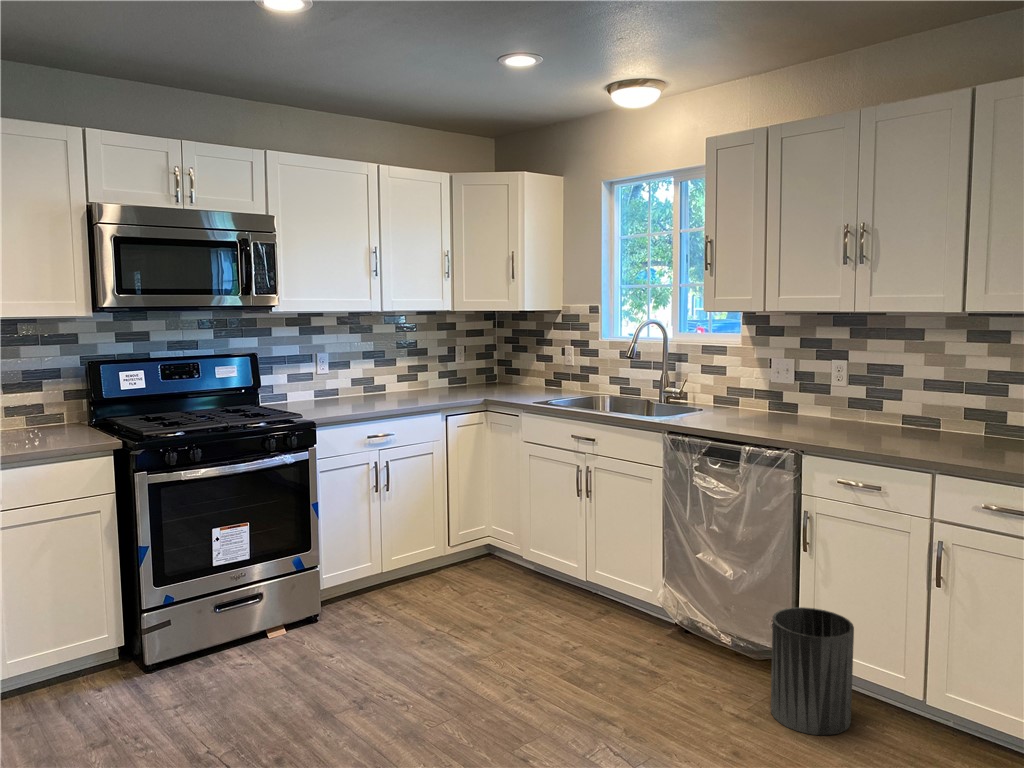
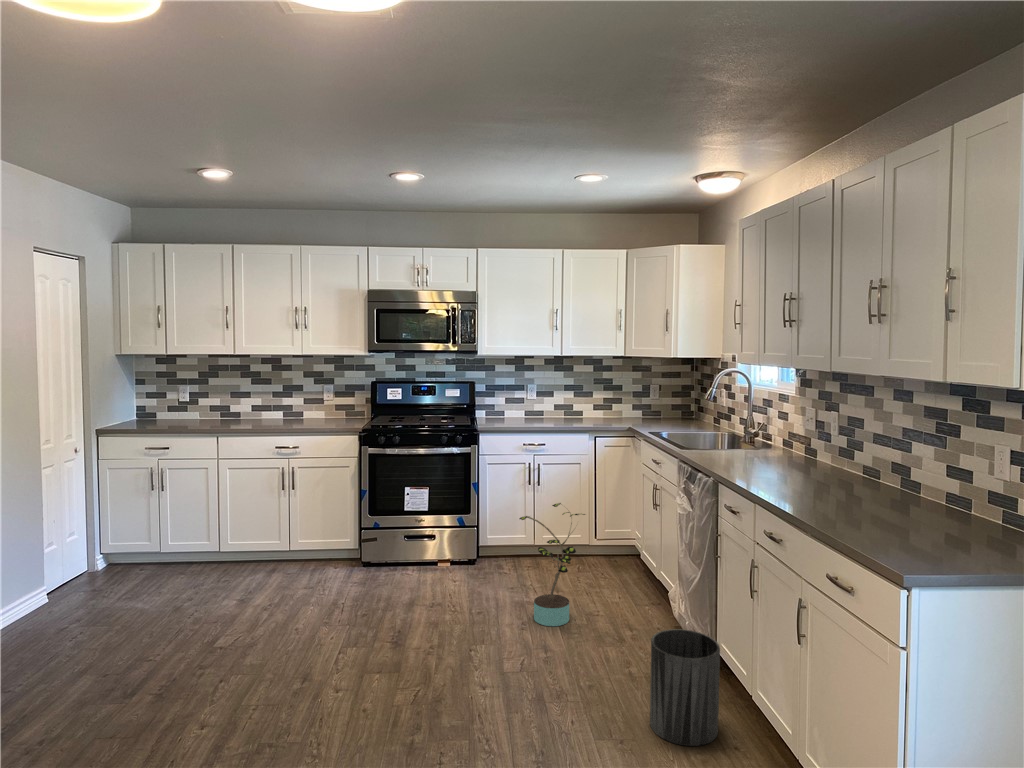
potted plant: none [474,501,569,667] -> present [519,503,585,626]

